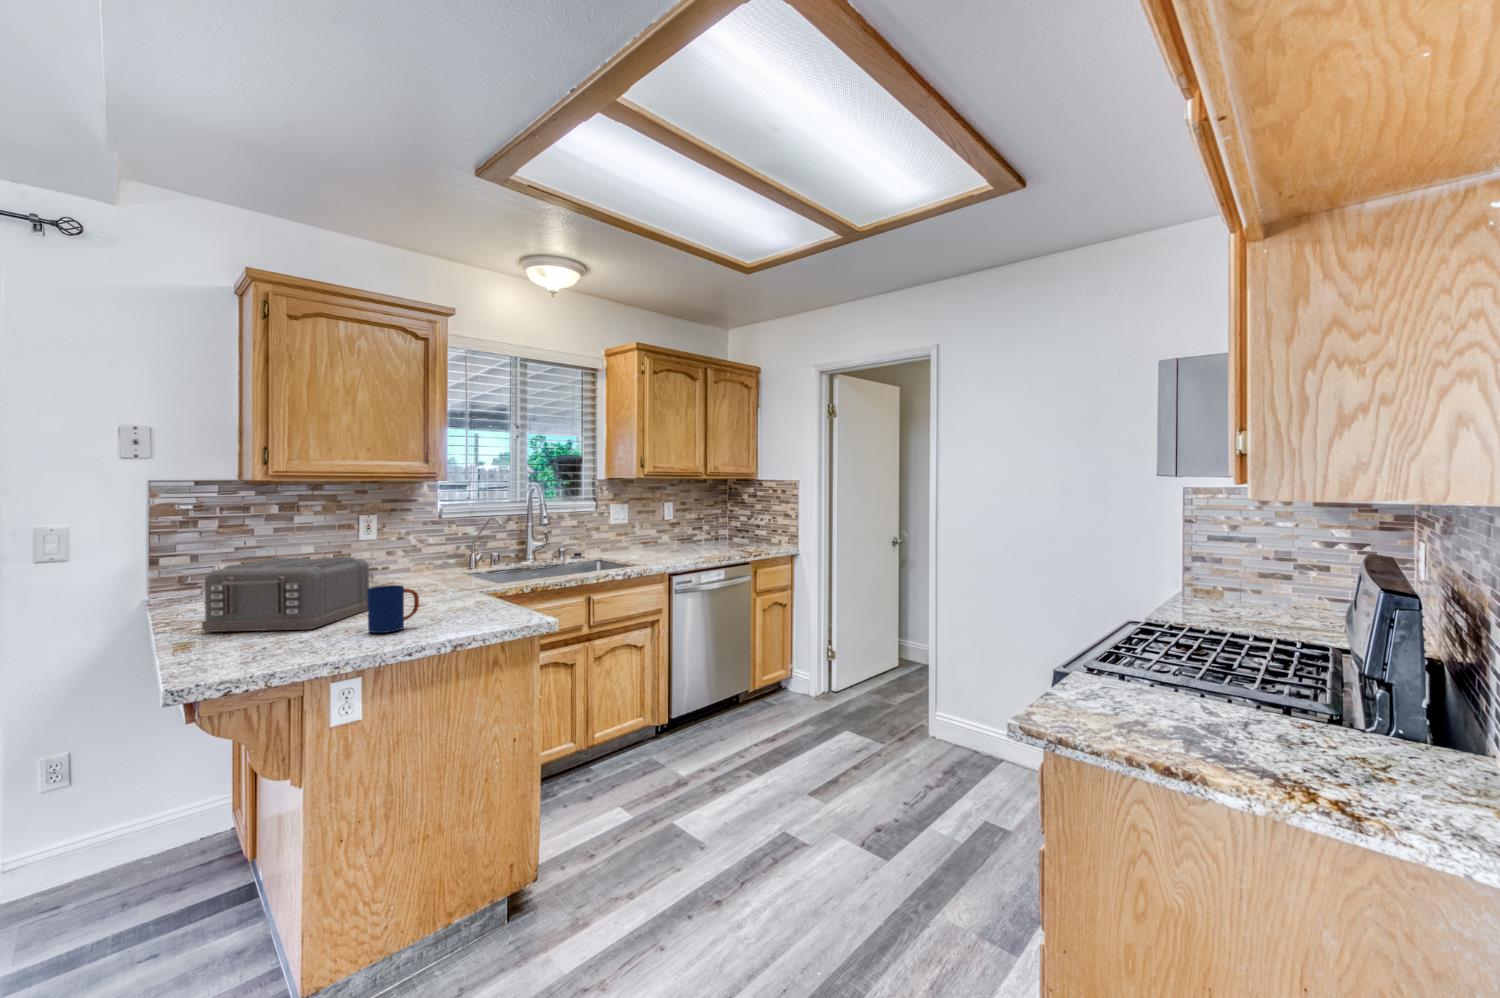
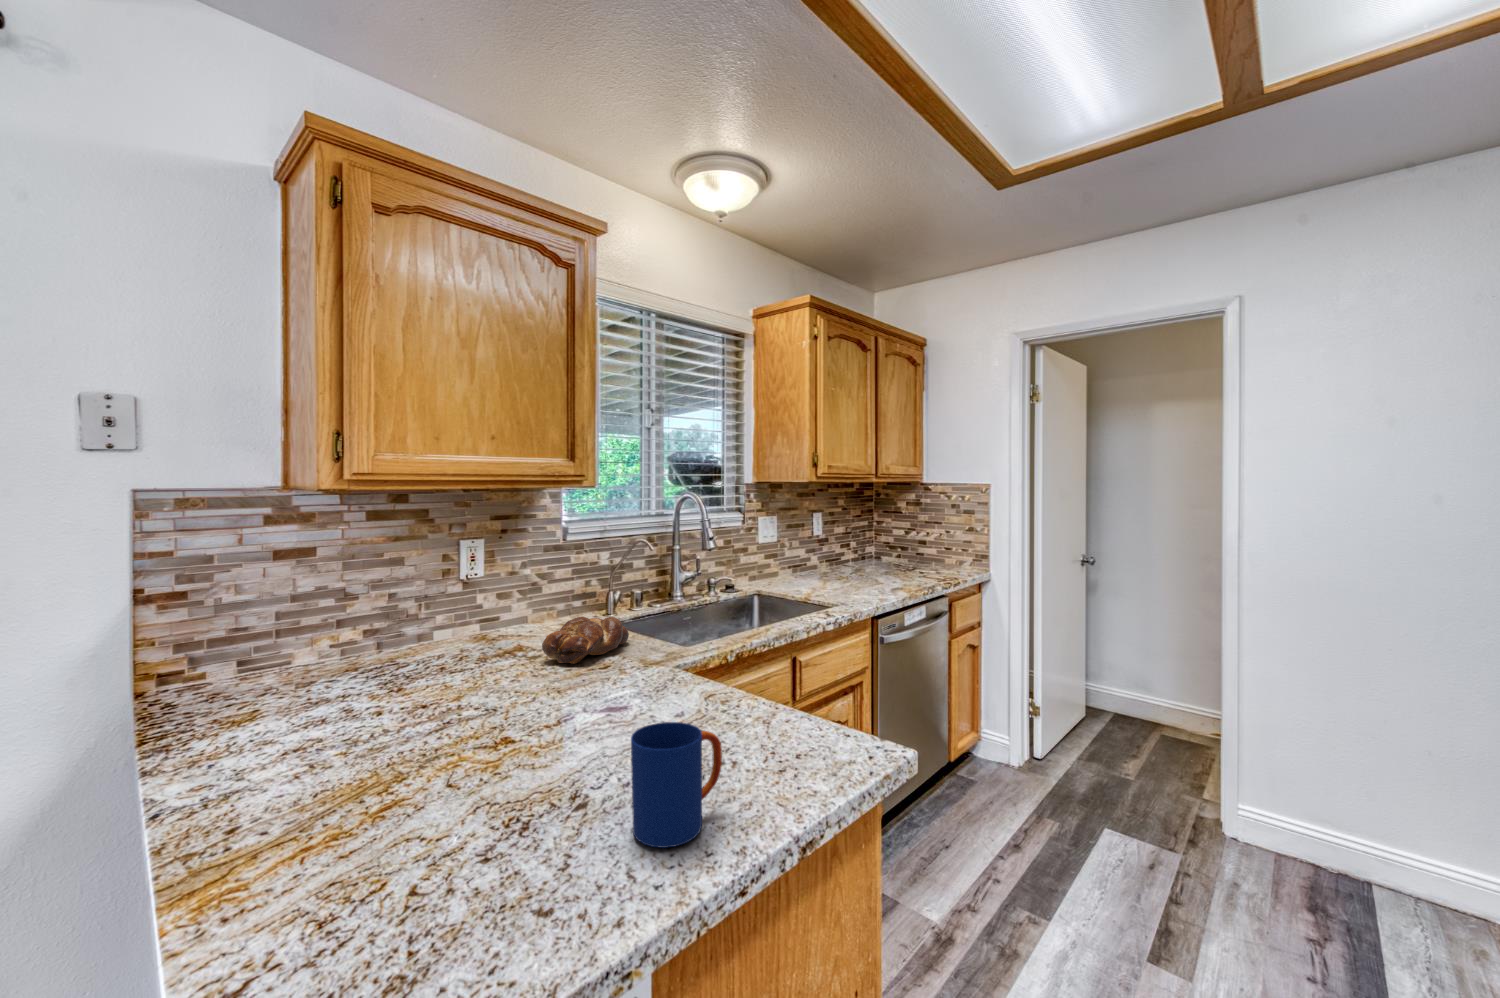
toaster: present [202,557,369,632] -> none [249,638,553,837]
bread loaf: none [397,562,463,588] -> present [542,617,629,664]

